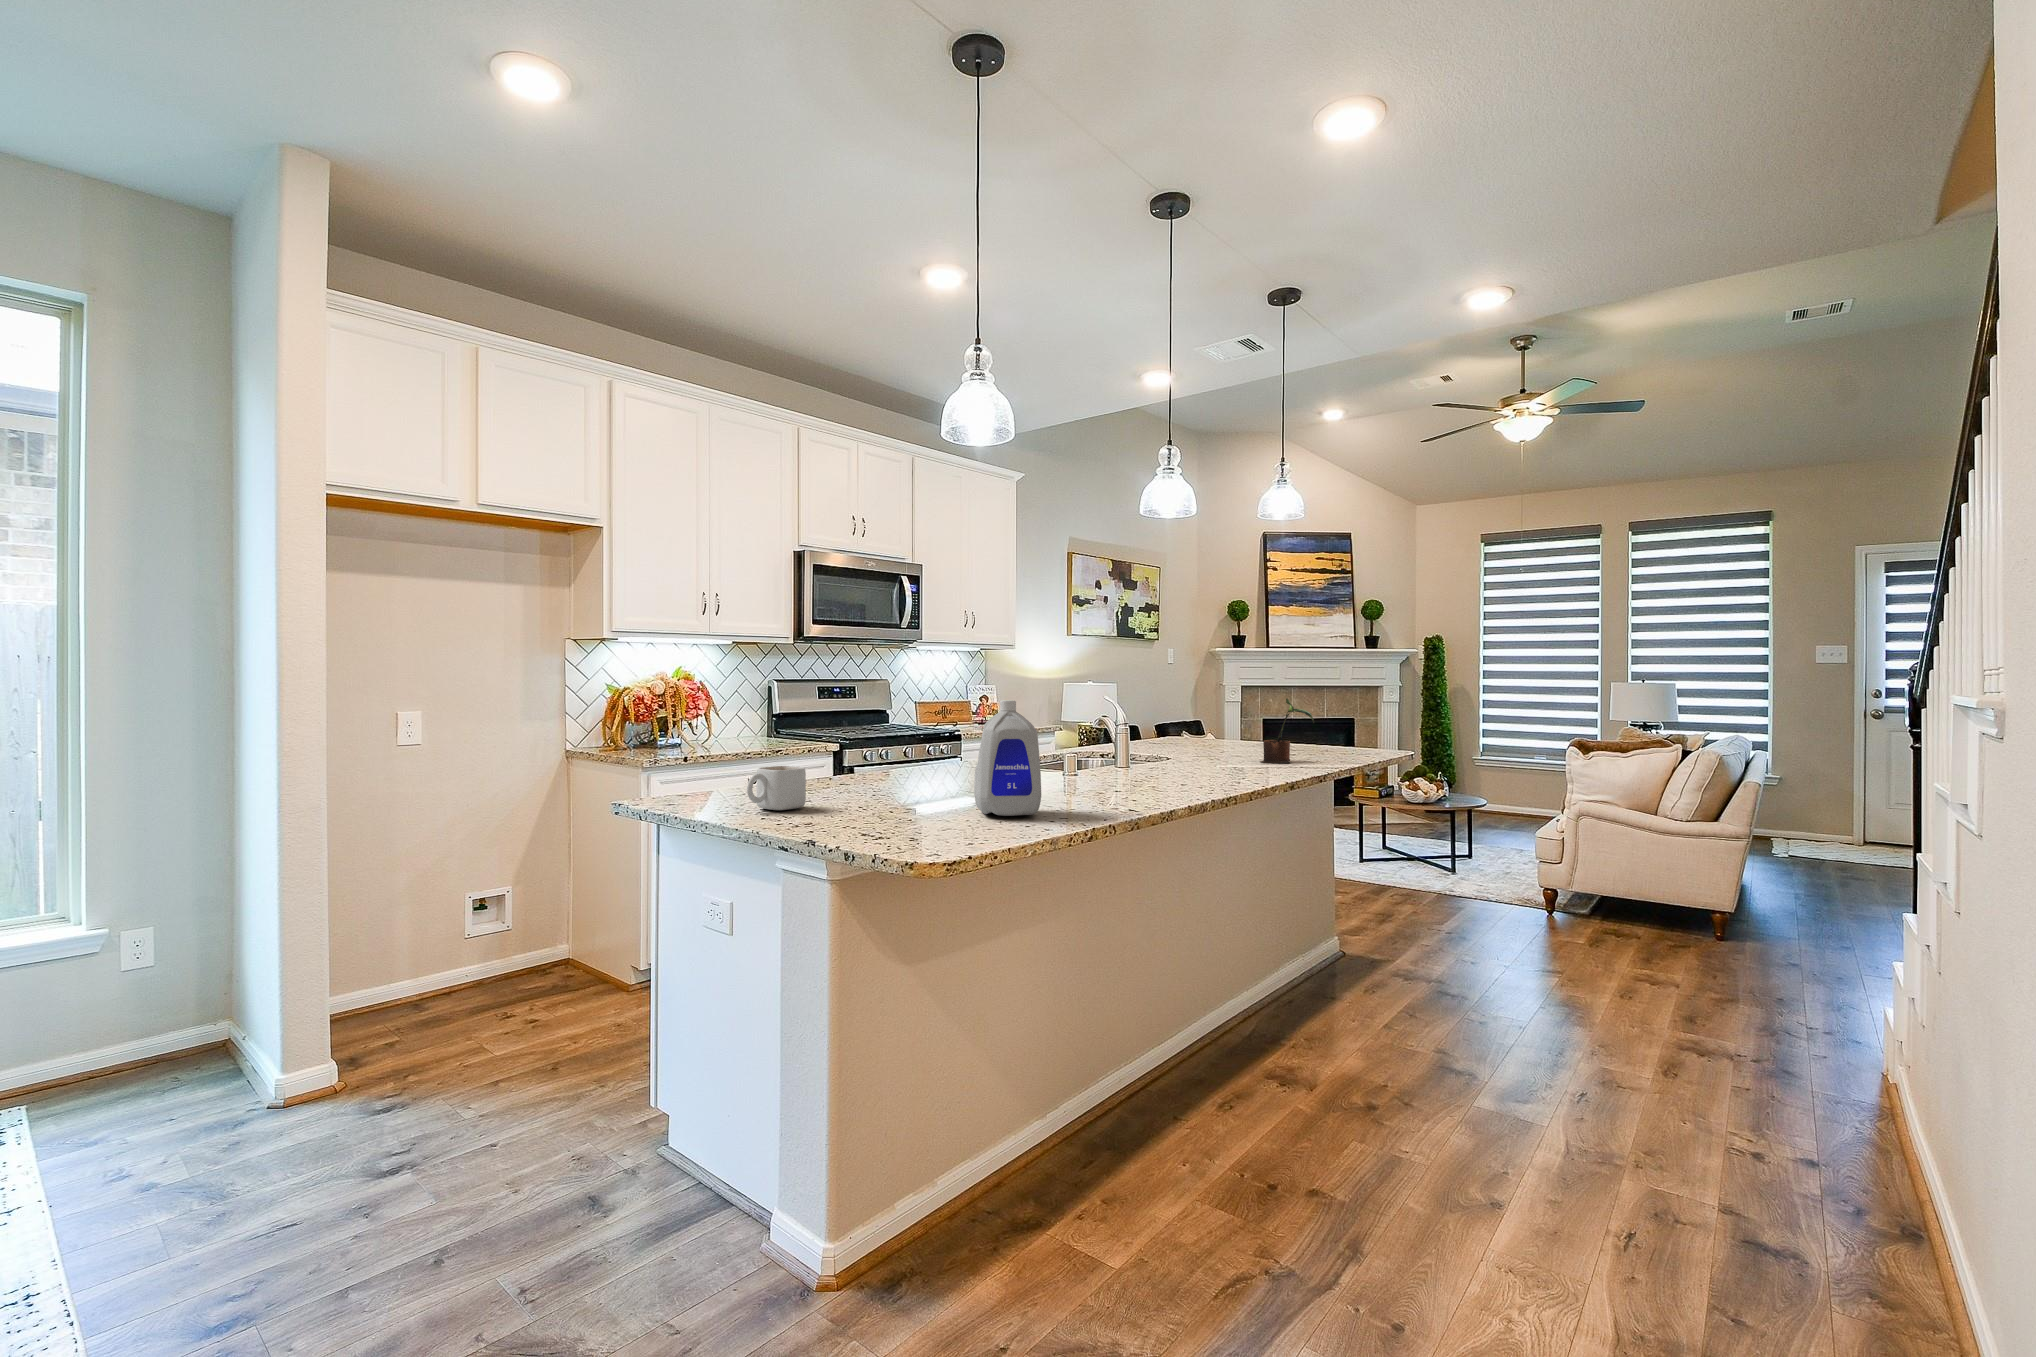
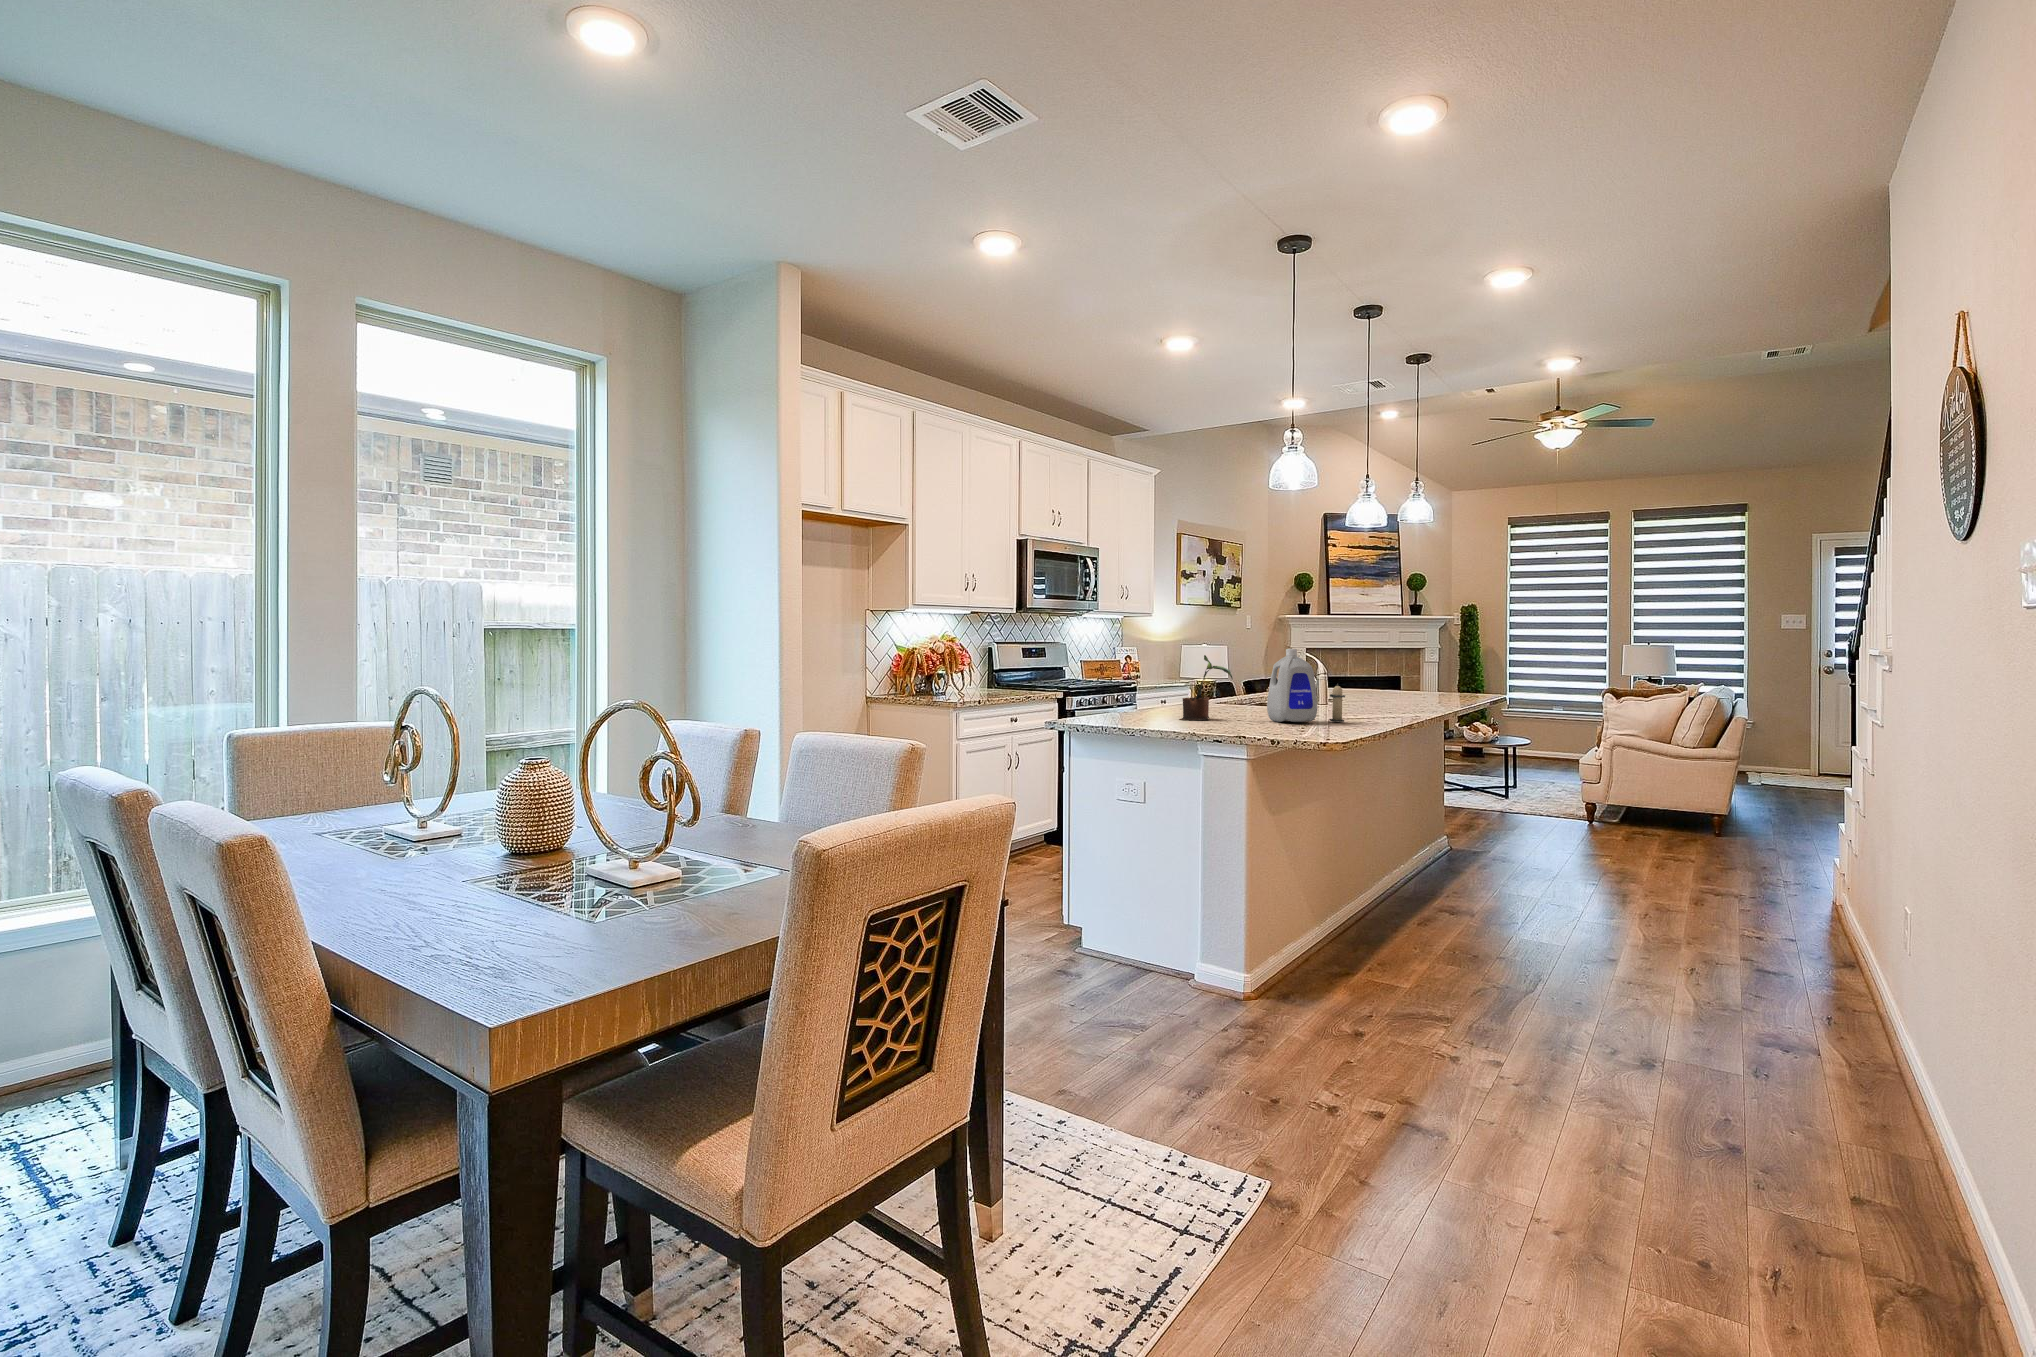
potted plant: present [1260,699,1314,763] -> present [1180,655,1233,720]
candle: none [1069,753,1098,815] -> present [1330,684,1345,722]
mug: present [747,766,806,810] -> none [1131,693,1161,720]

